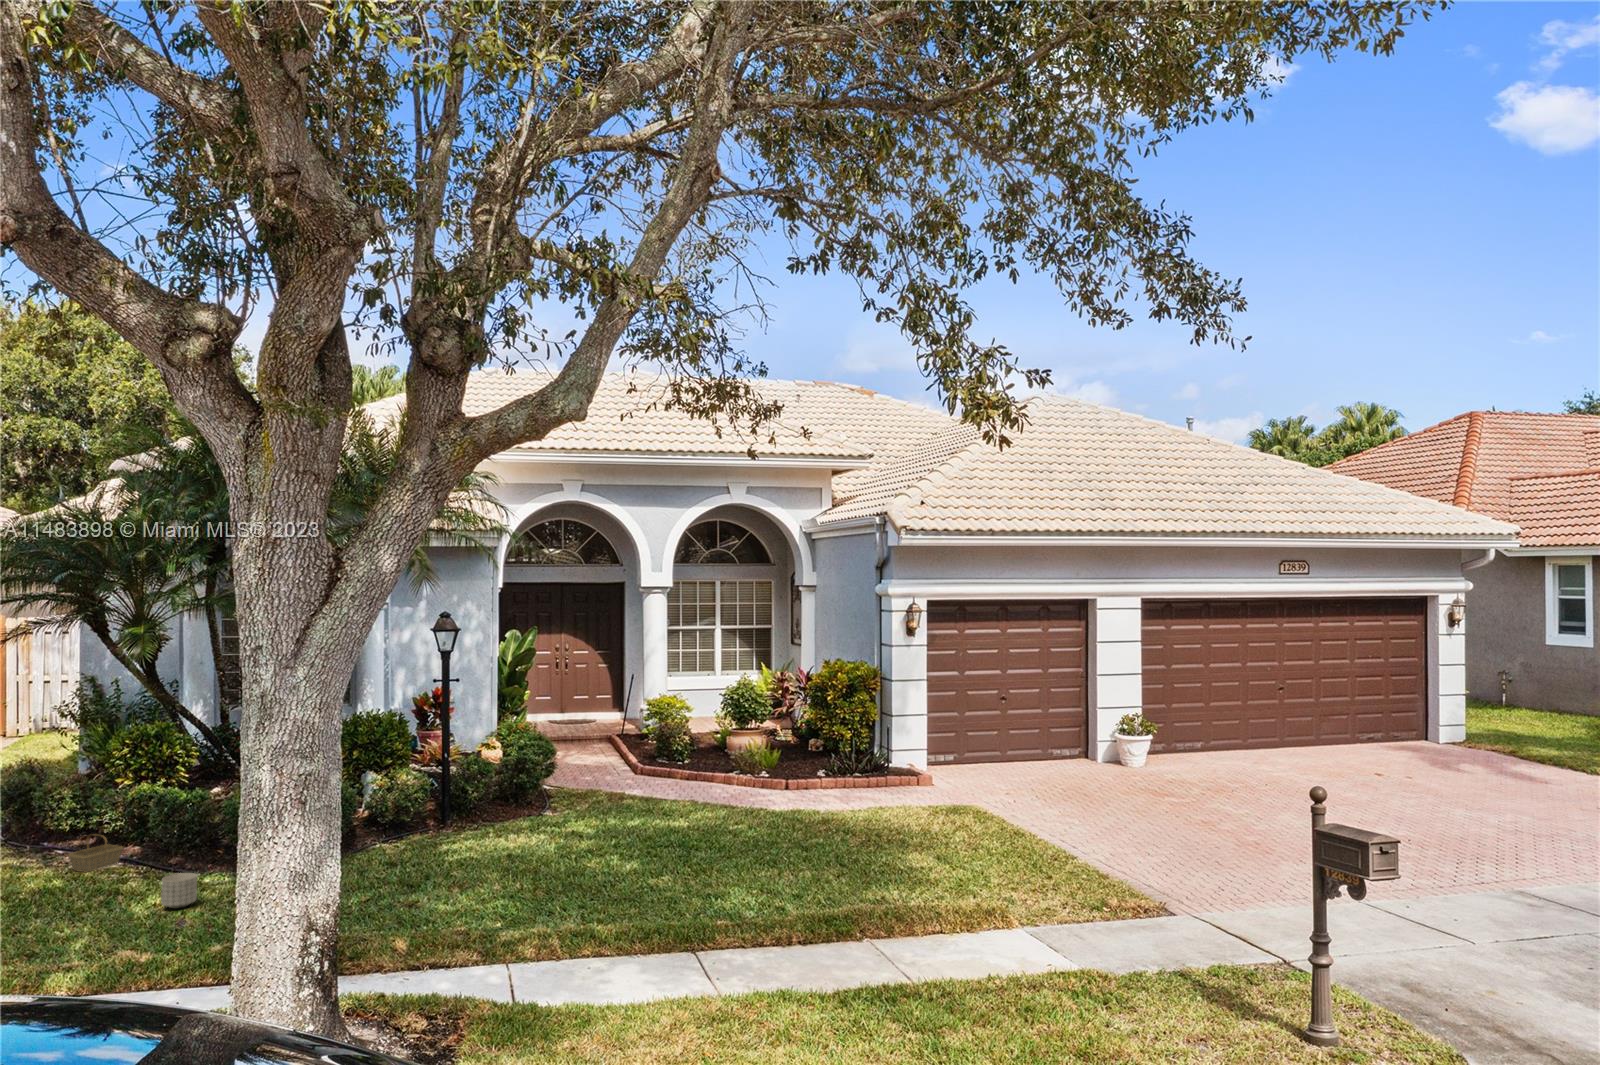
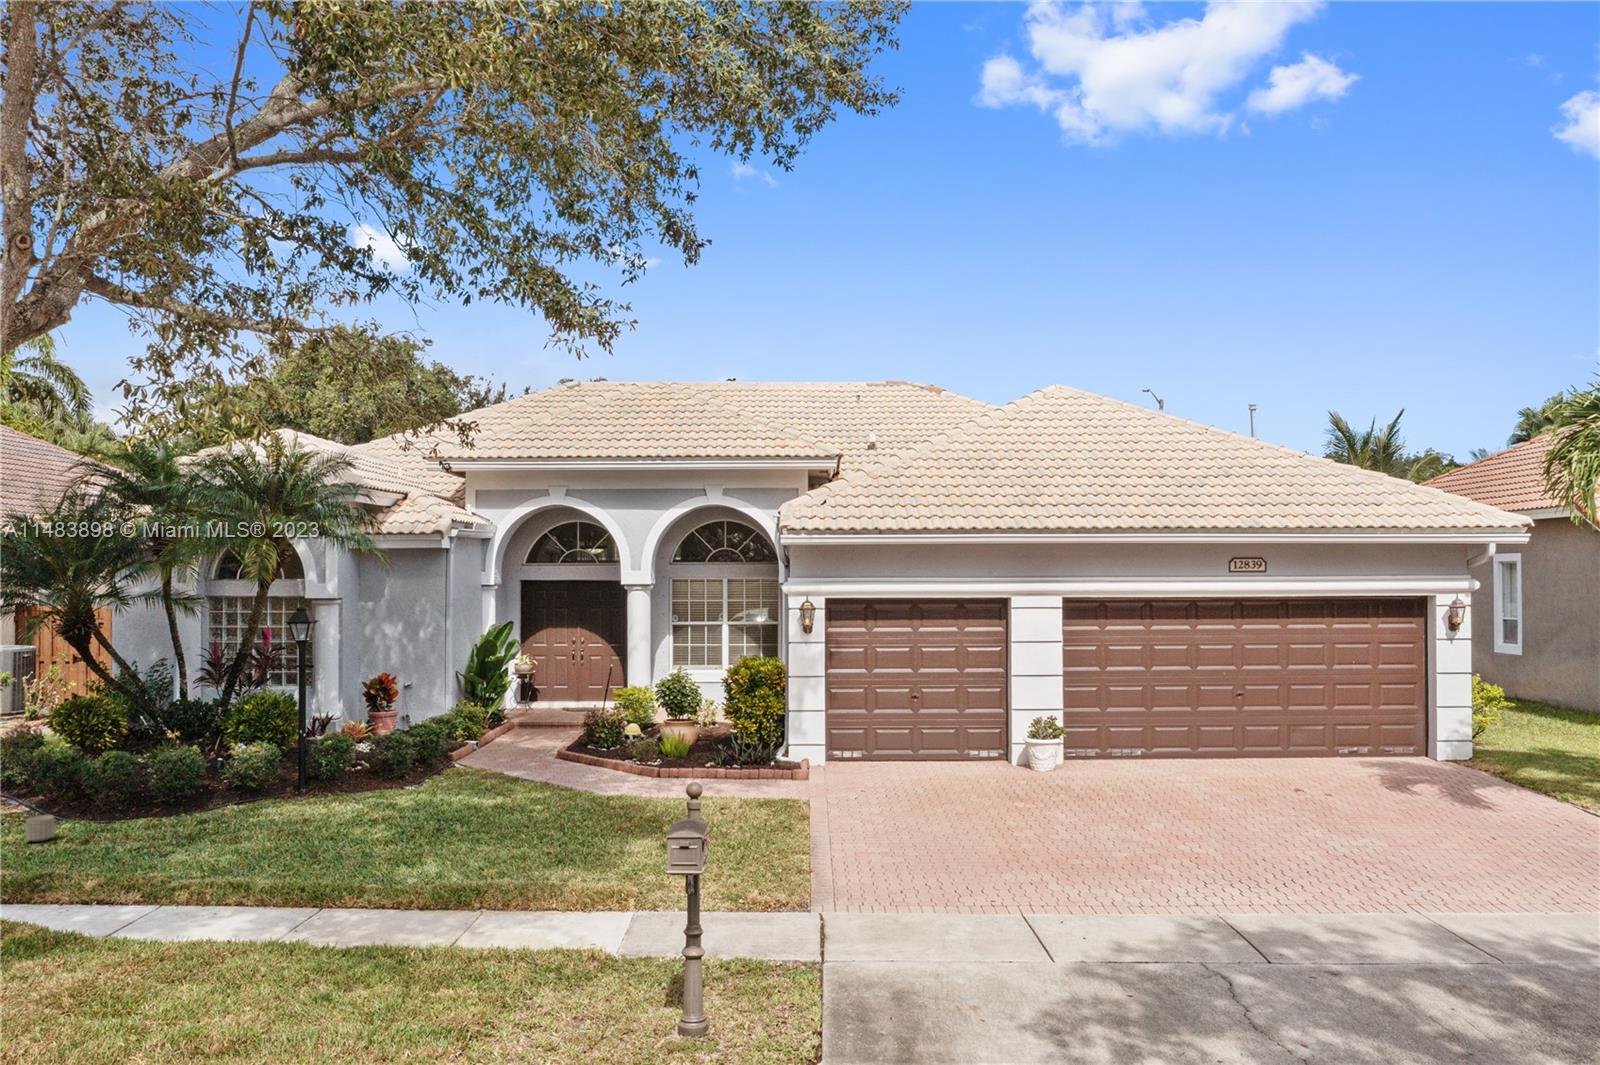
basket: present [69,834,123,872] -> none [26,783,70,812]

